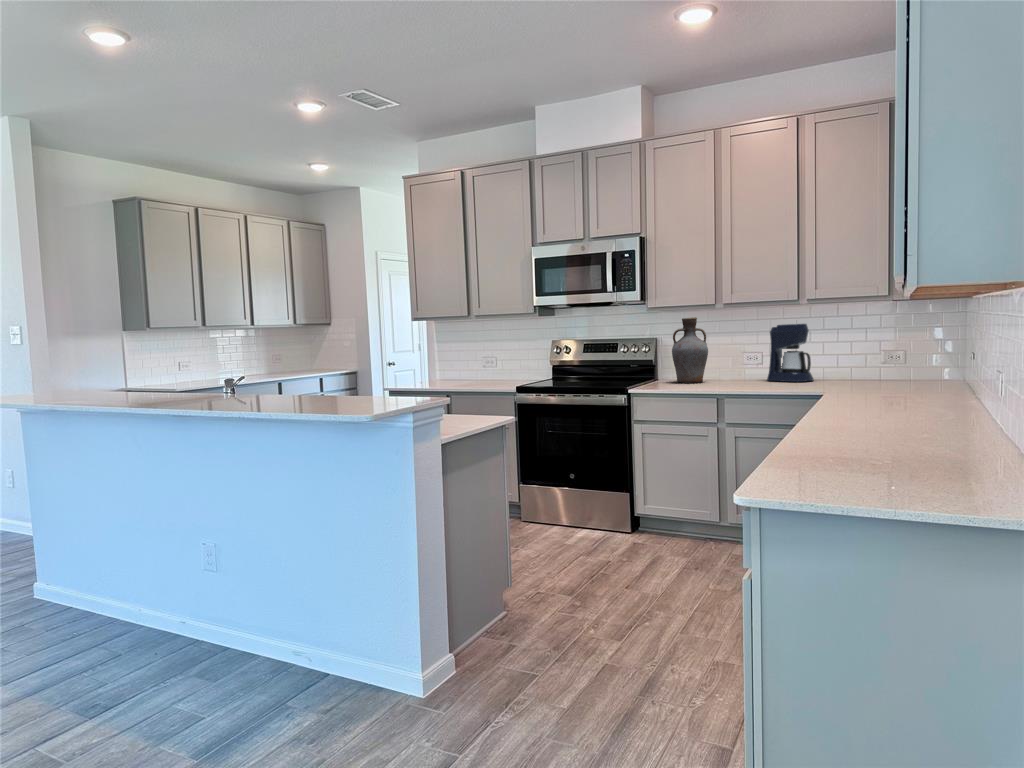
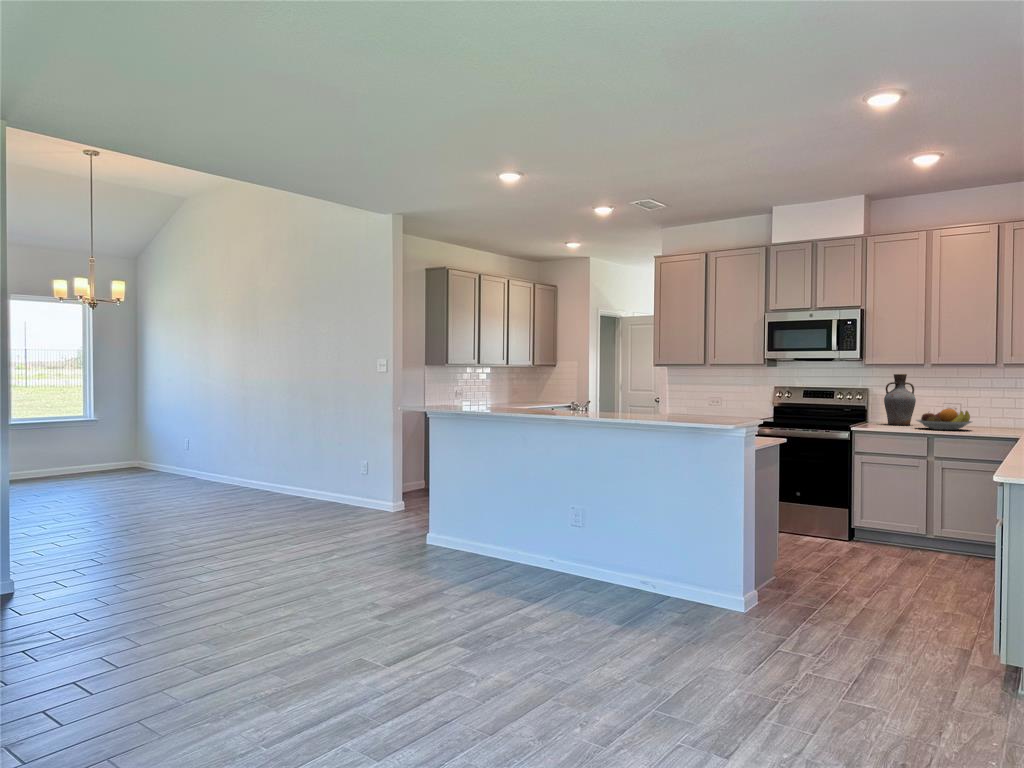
coffee maker: present [767,324,814,382] -> none [967,383,1008,429]
fruit bowl: none [703,361,769,389] -> present [916,409,972,430]

